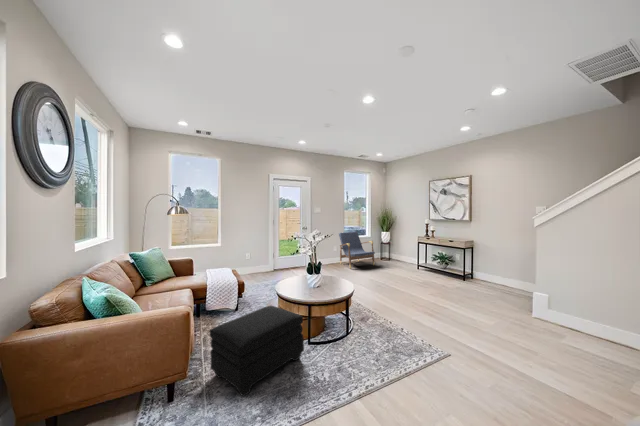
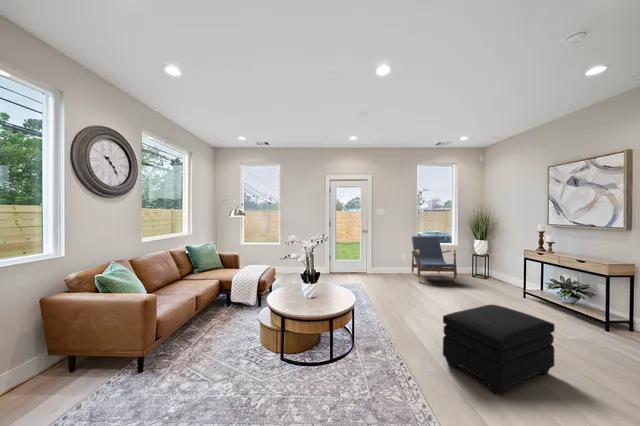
ottoman: present [210,306,304,397] -> present [443,305,555,395]

